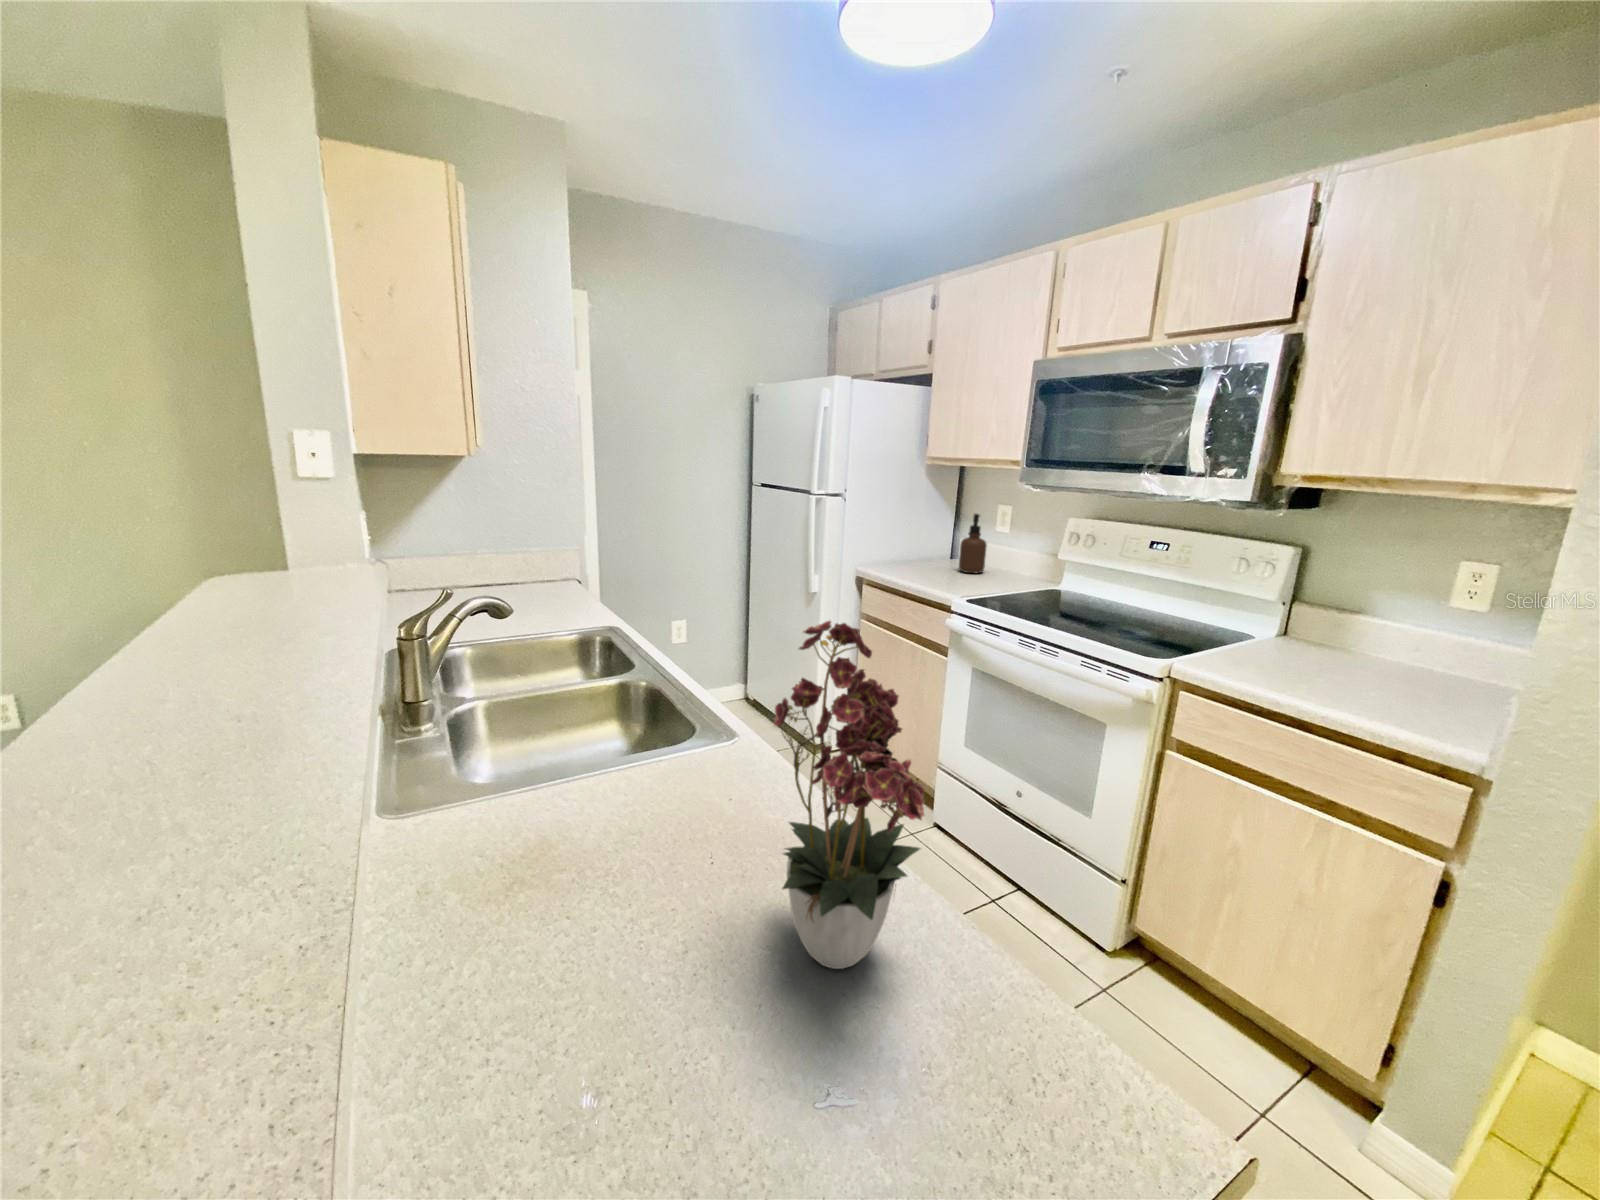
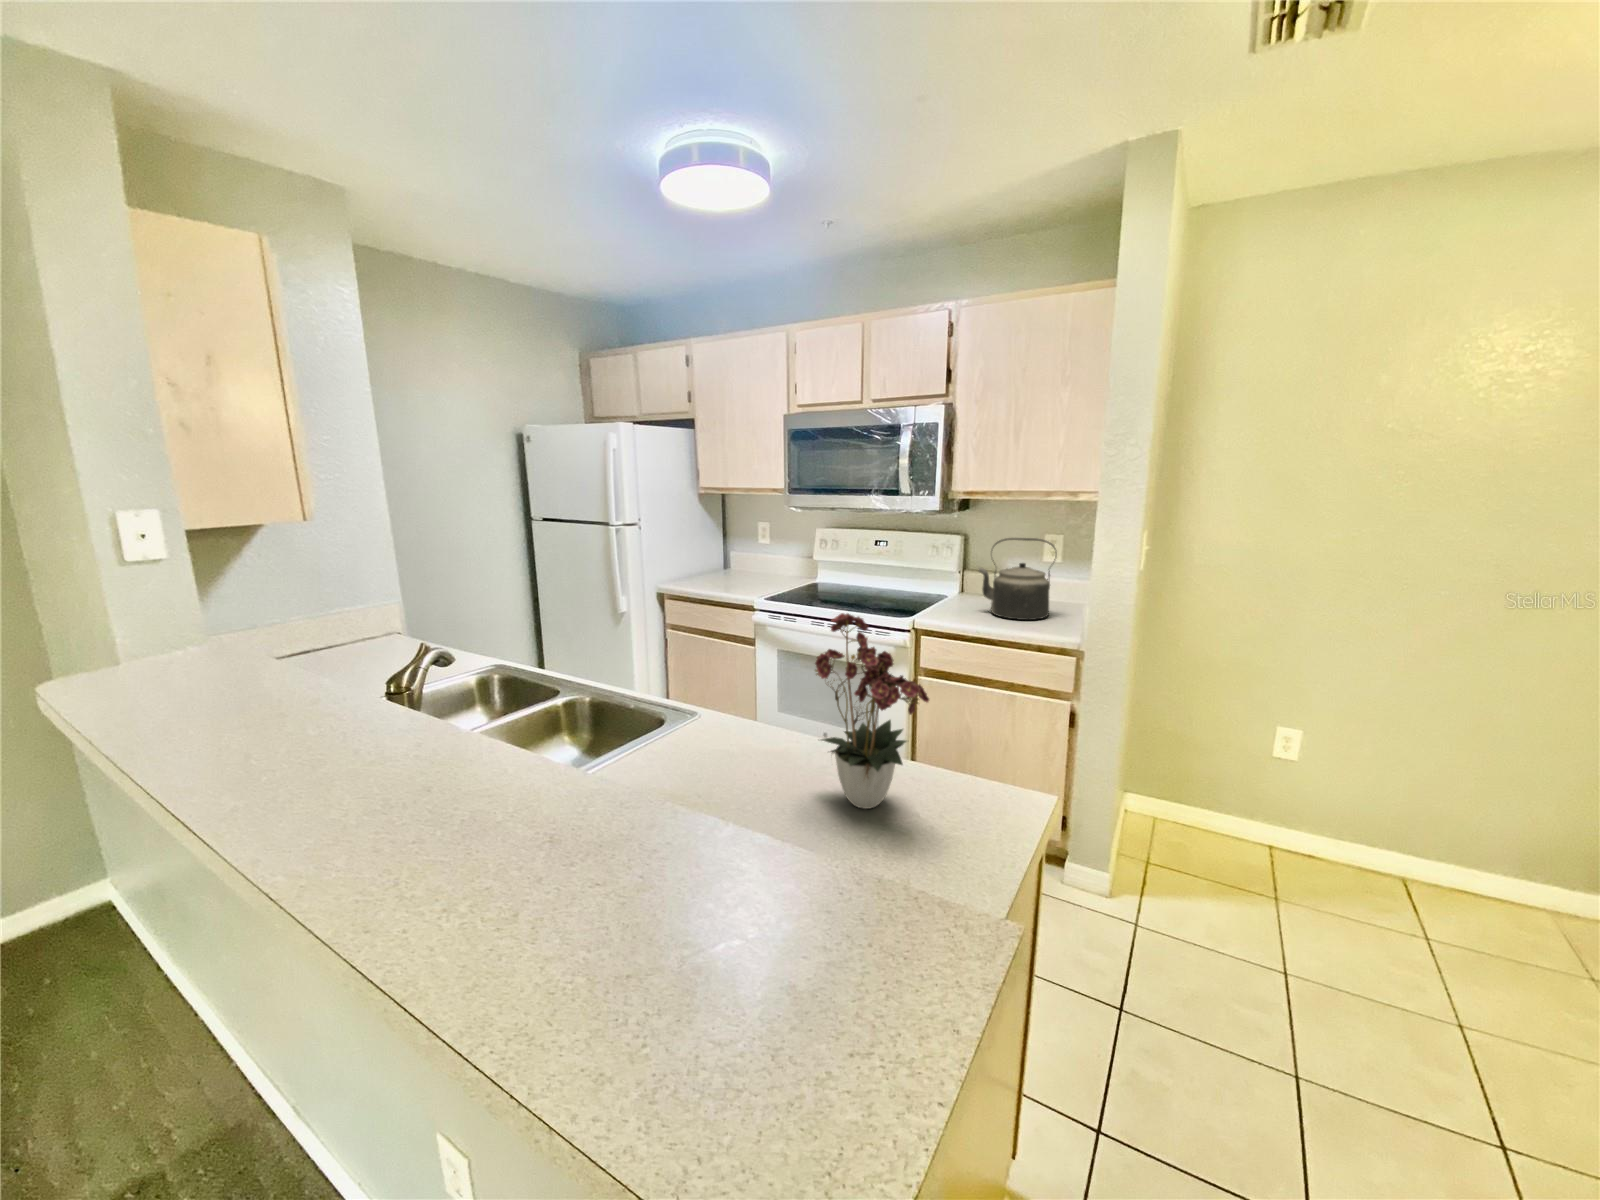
soap dispenser: present [959,514,987,573] -> none [732,530,753,578]
kettle: none [1305,557,1477,703] -> present [979,538,1057,620]

